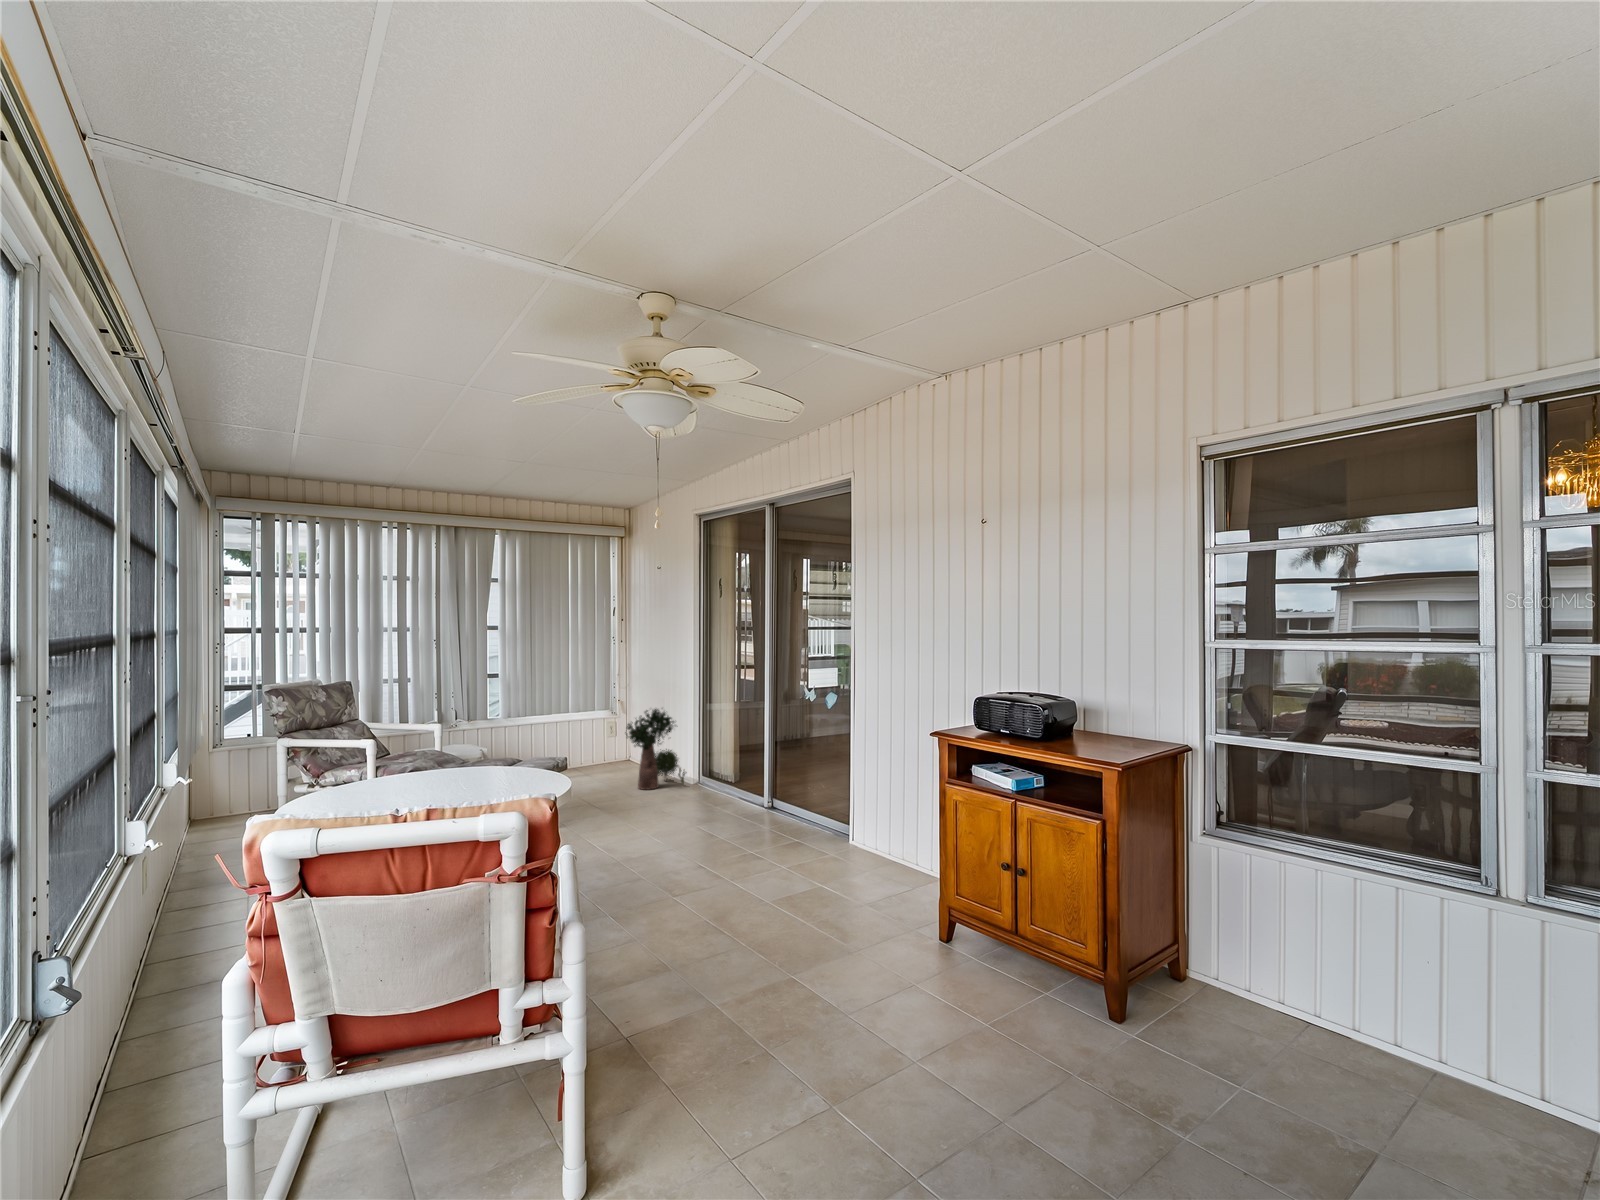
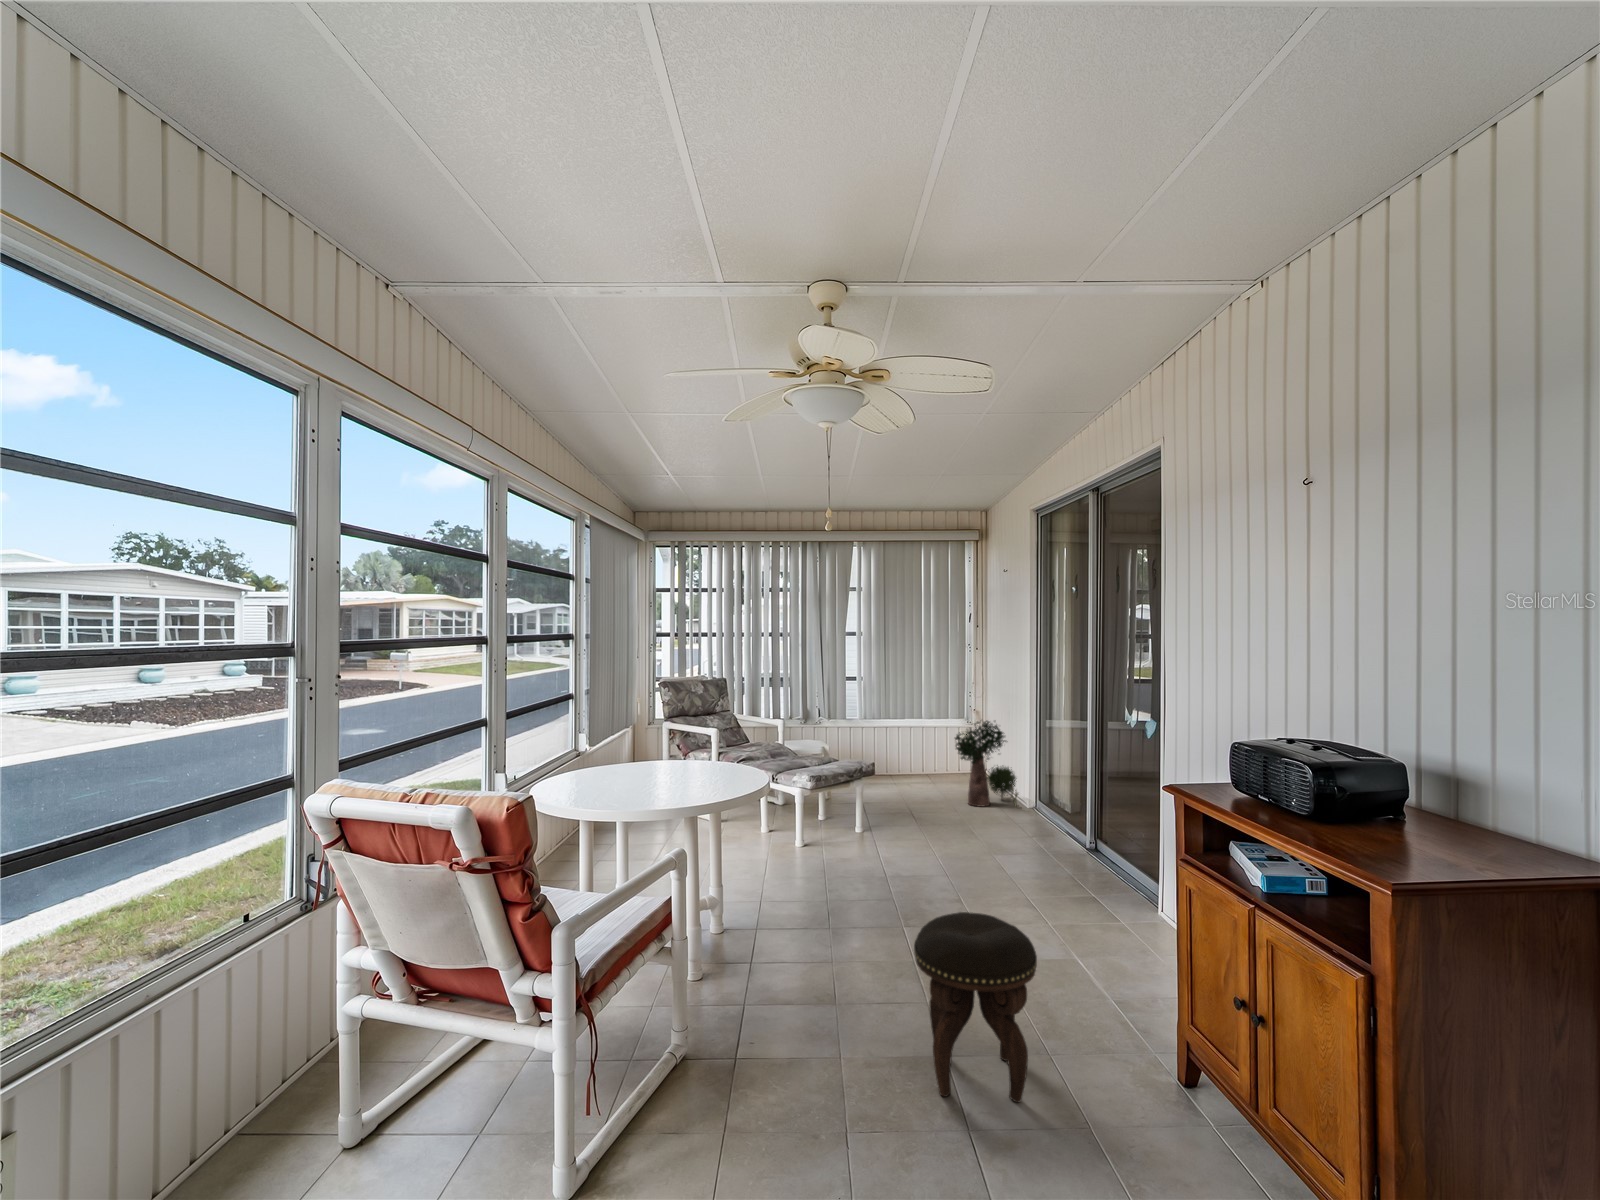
footstool: none [775,851,869,994] -> present [914,912,1037,1102]

